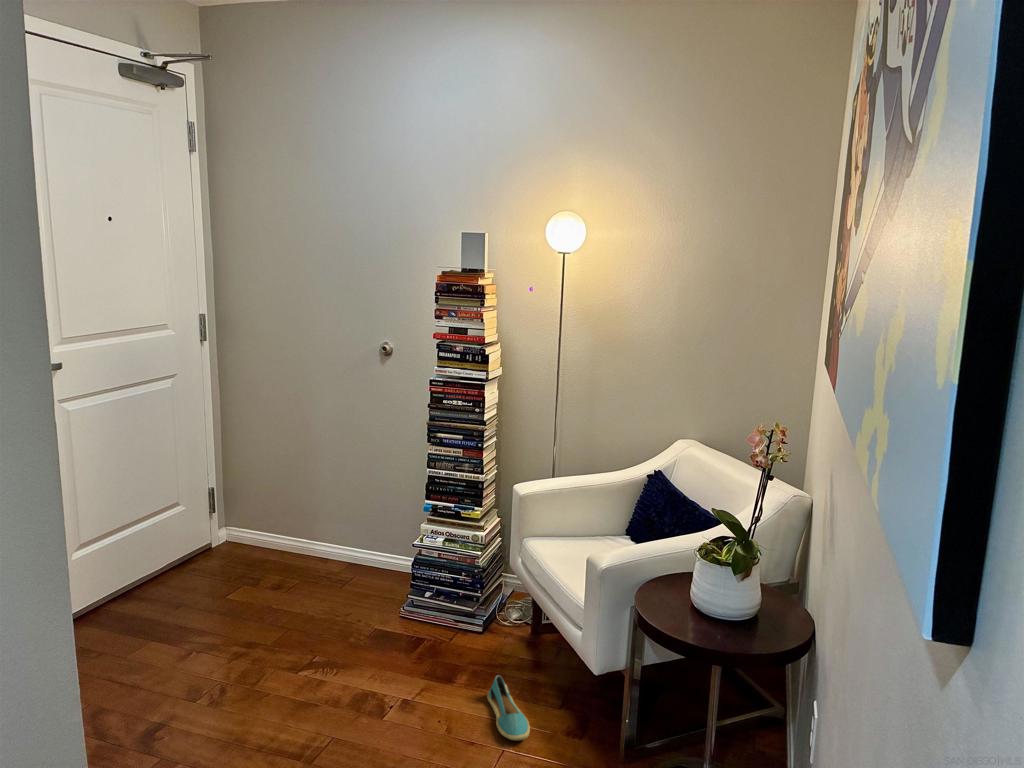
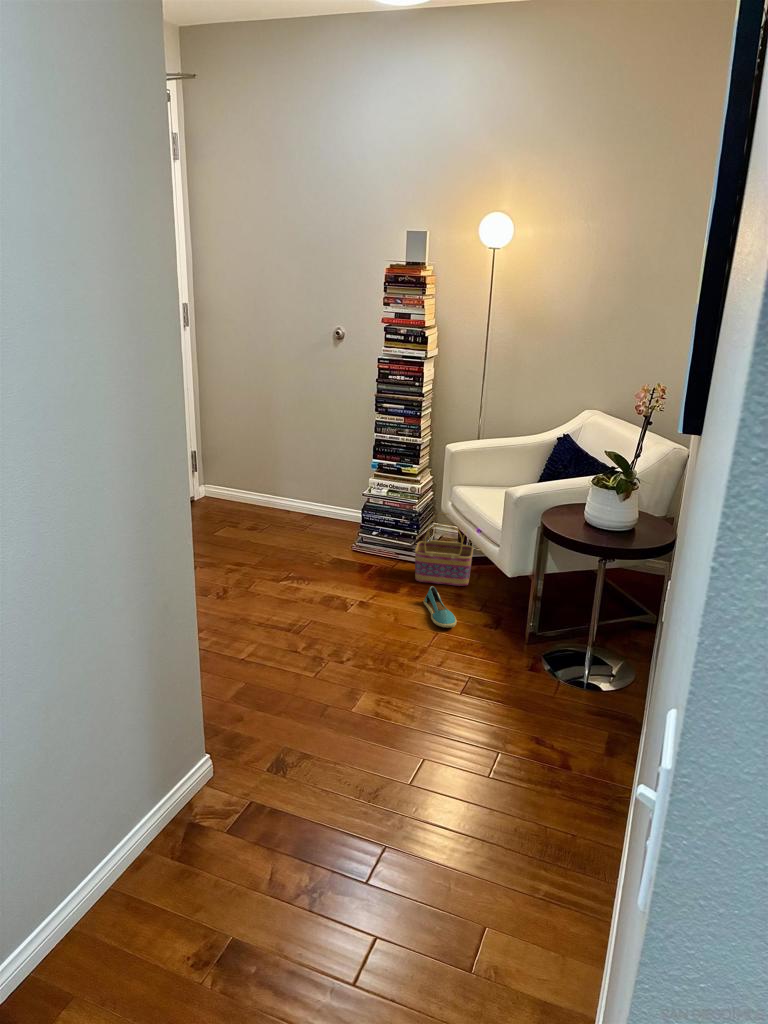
basket: none [476,571,551,667] -> present [415,513,473,586]

